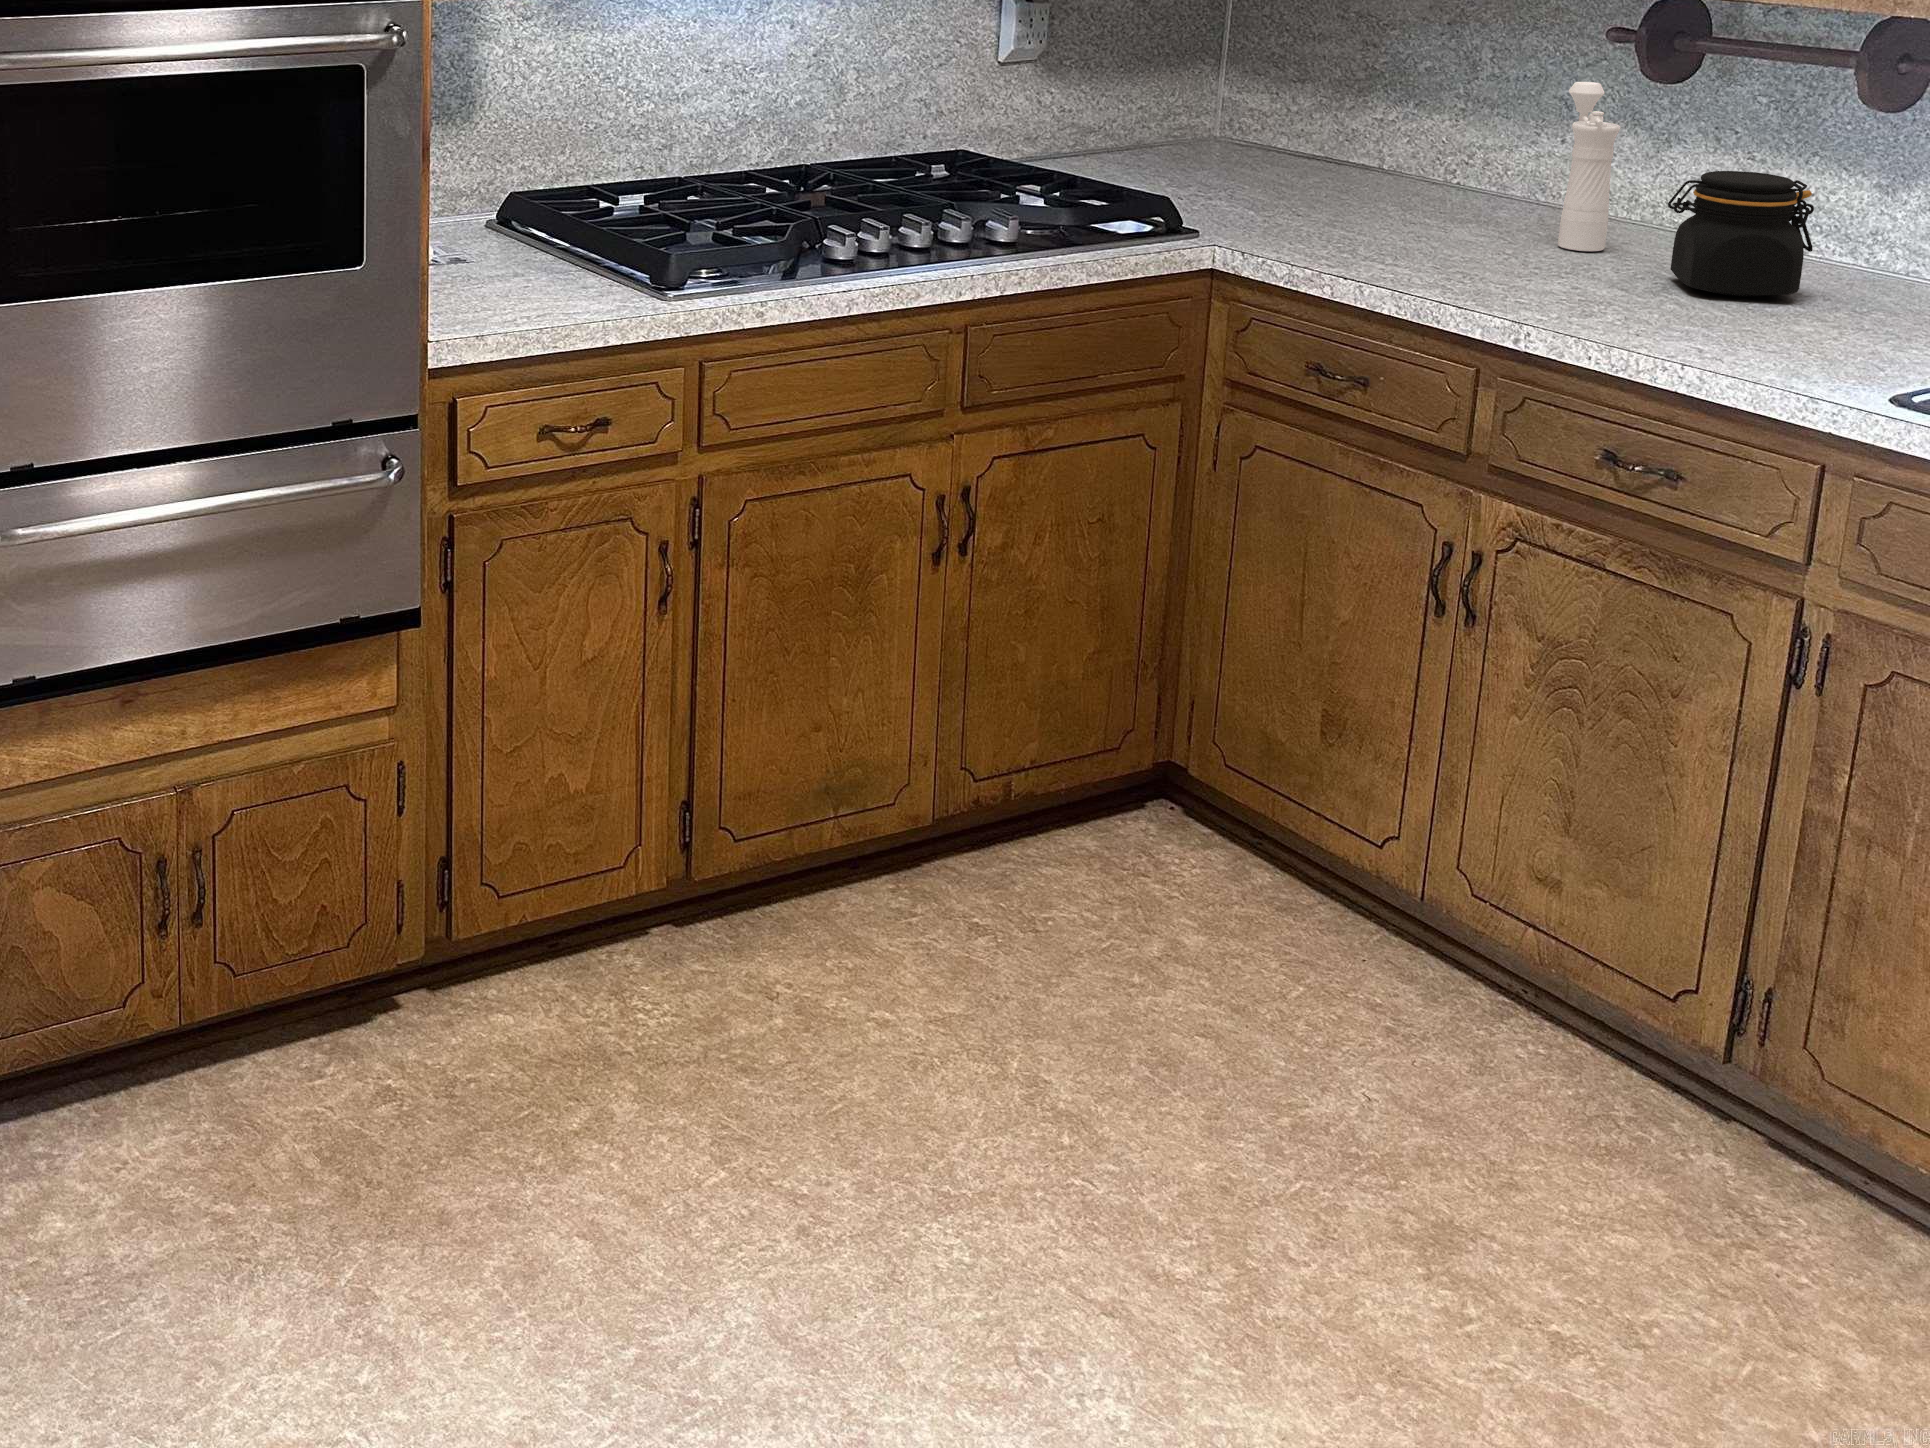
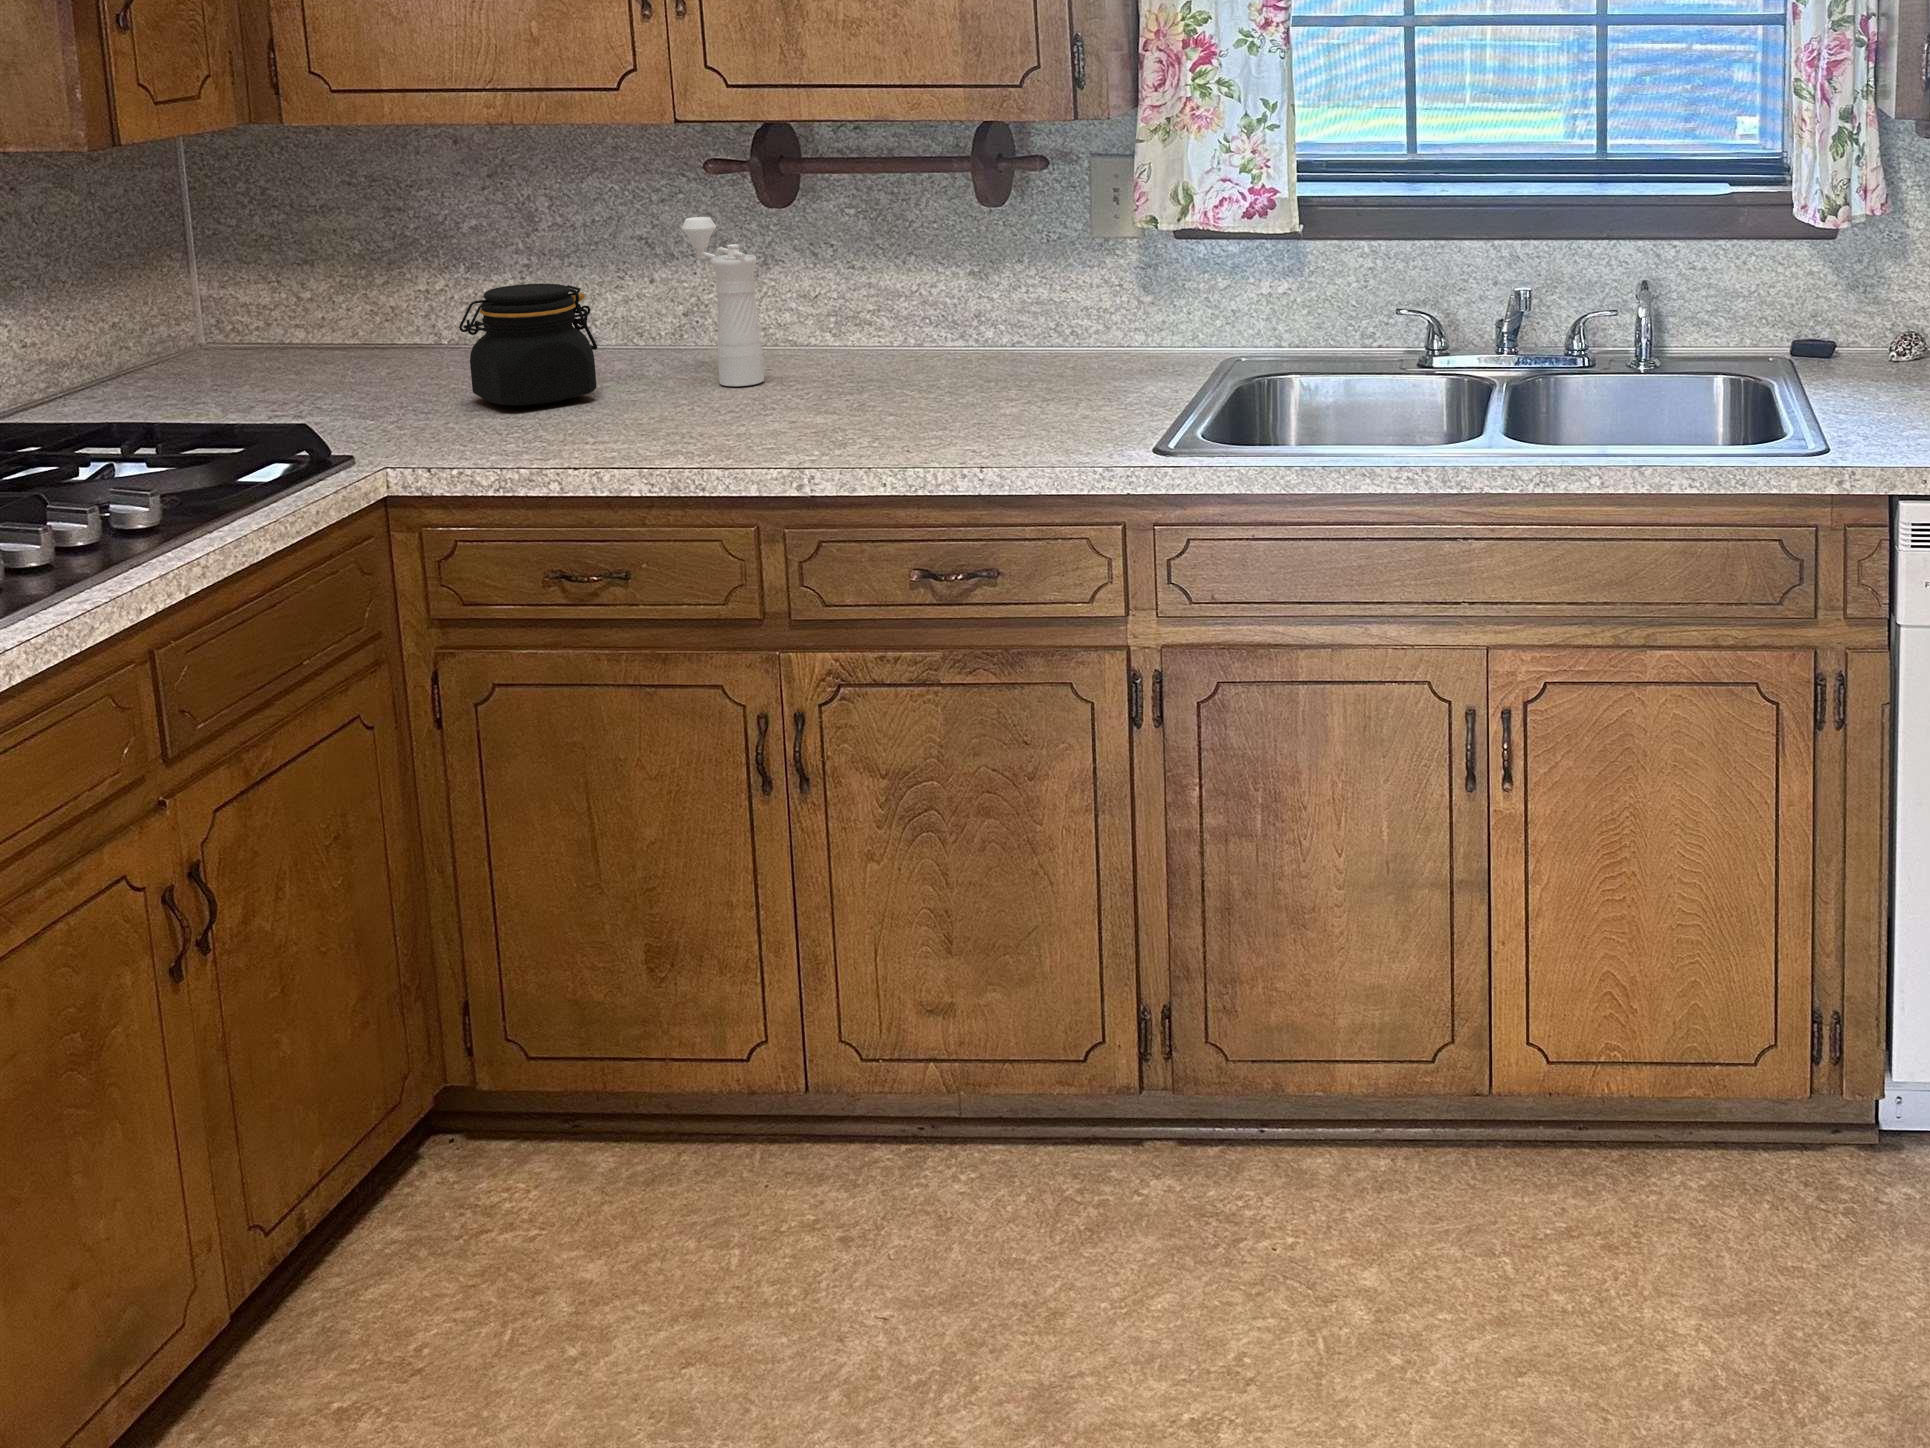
jar: present [1668,171,1814,297] -> present [459,283,597,406]

